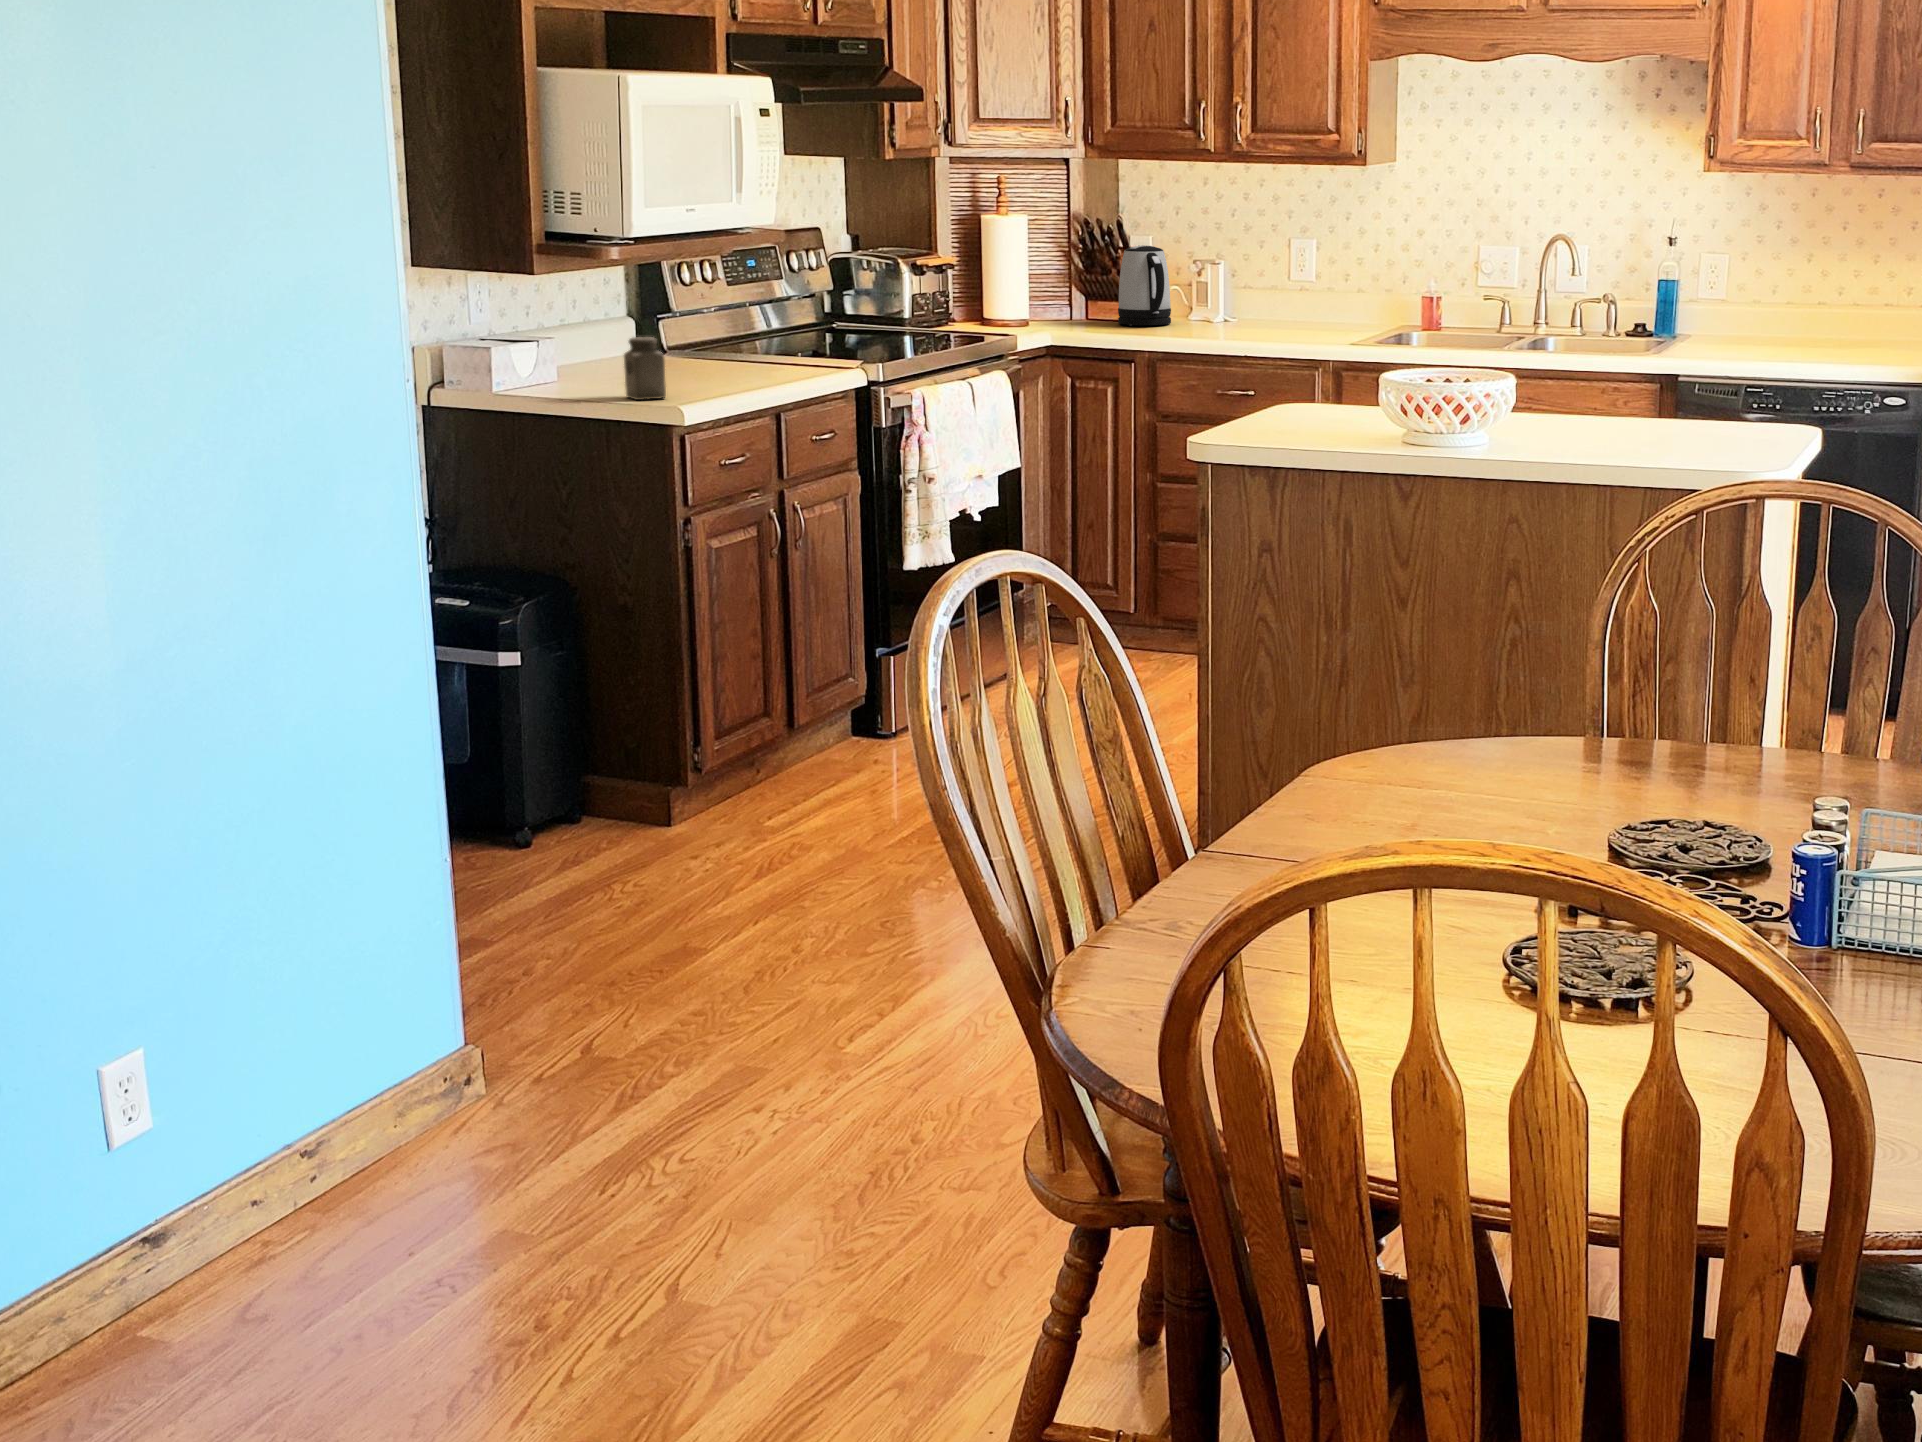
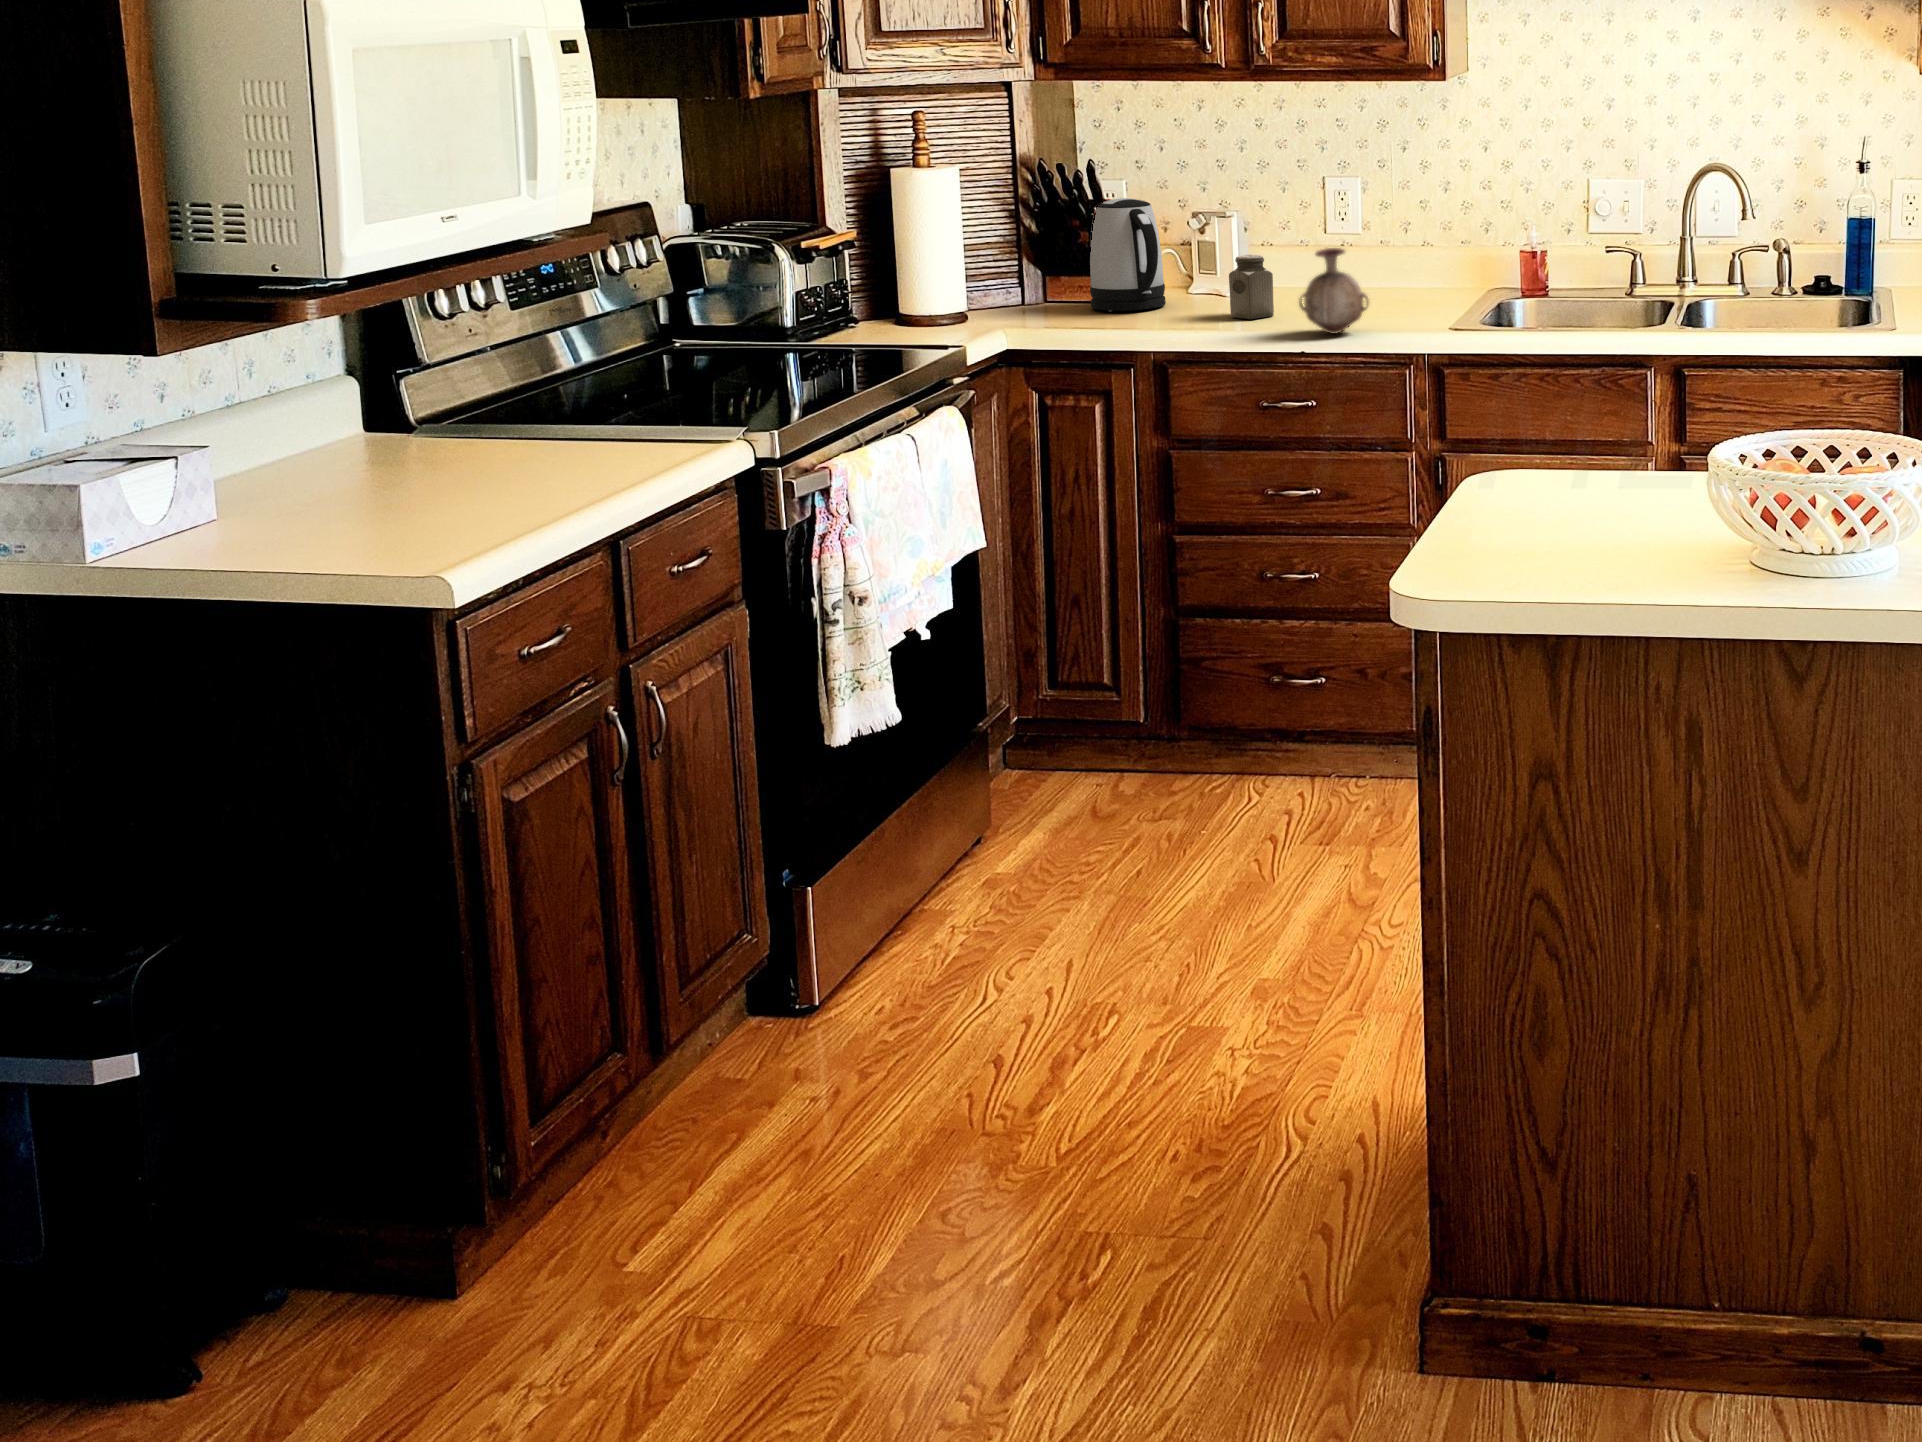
vase: none [1252,281,1301,342] -> present [1299,248,1369,334]
salt shaker: present [624,337,666,400] -> present [1229,255,1274,319]

